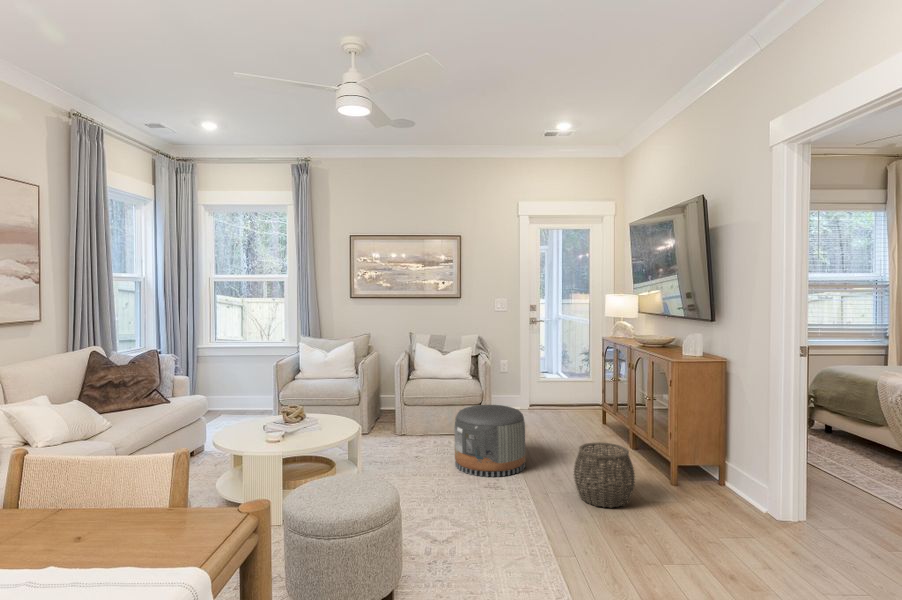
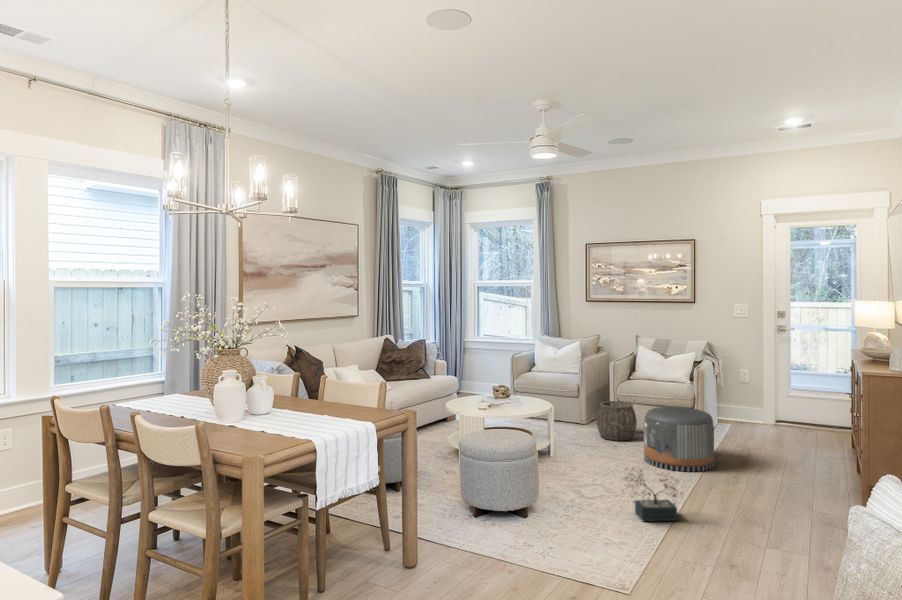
woven basket: present [574,442,635,508] -> present [596,401,637,441]
decorative plant: none [492,491,558,561] -> present [622,468,684,521]

